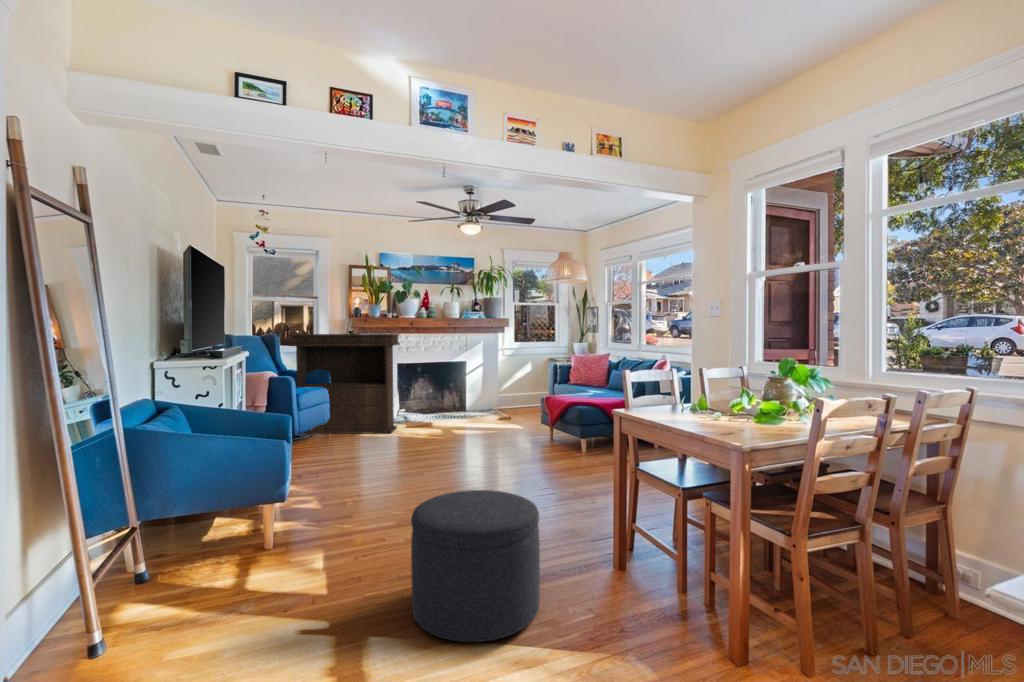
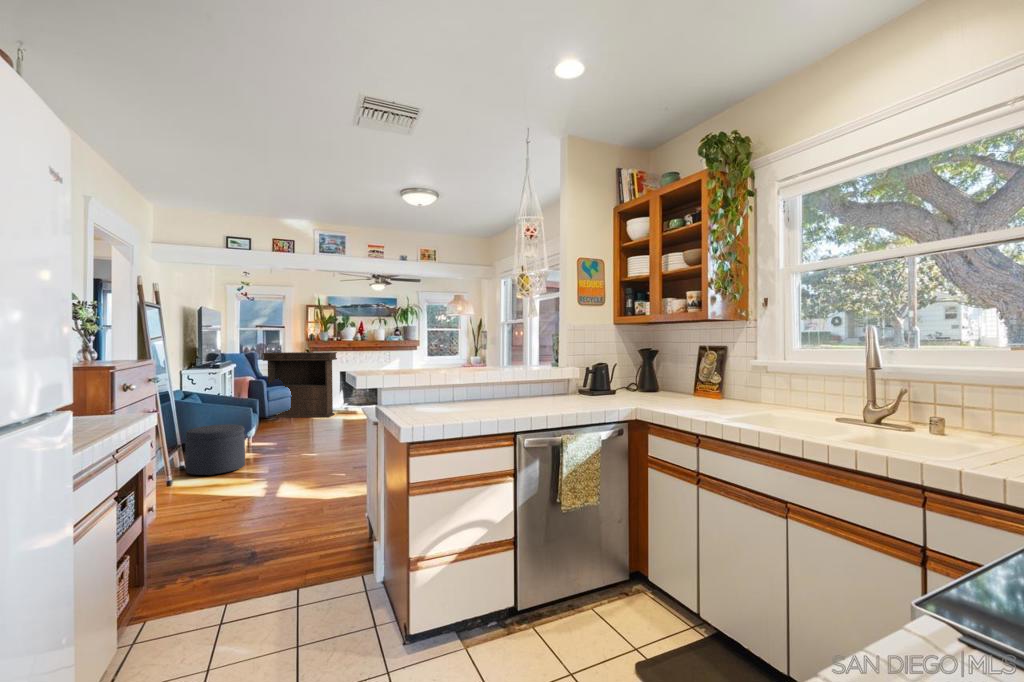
ottoman: present [411,490,540,642] -> present [185,424,245,475]

